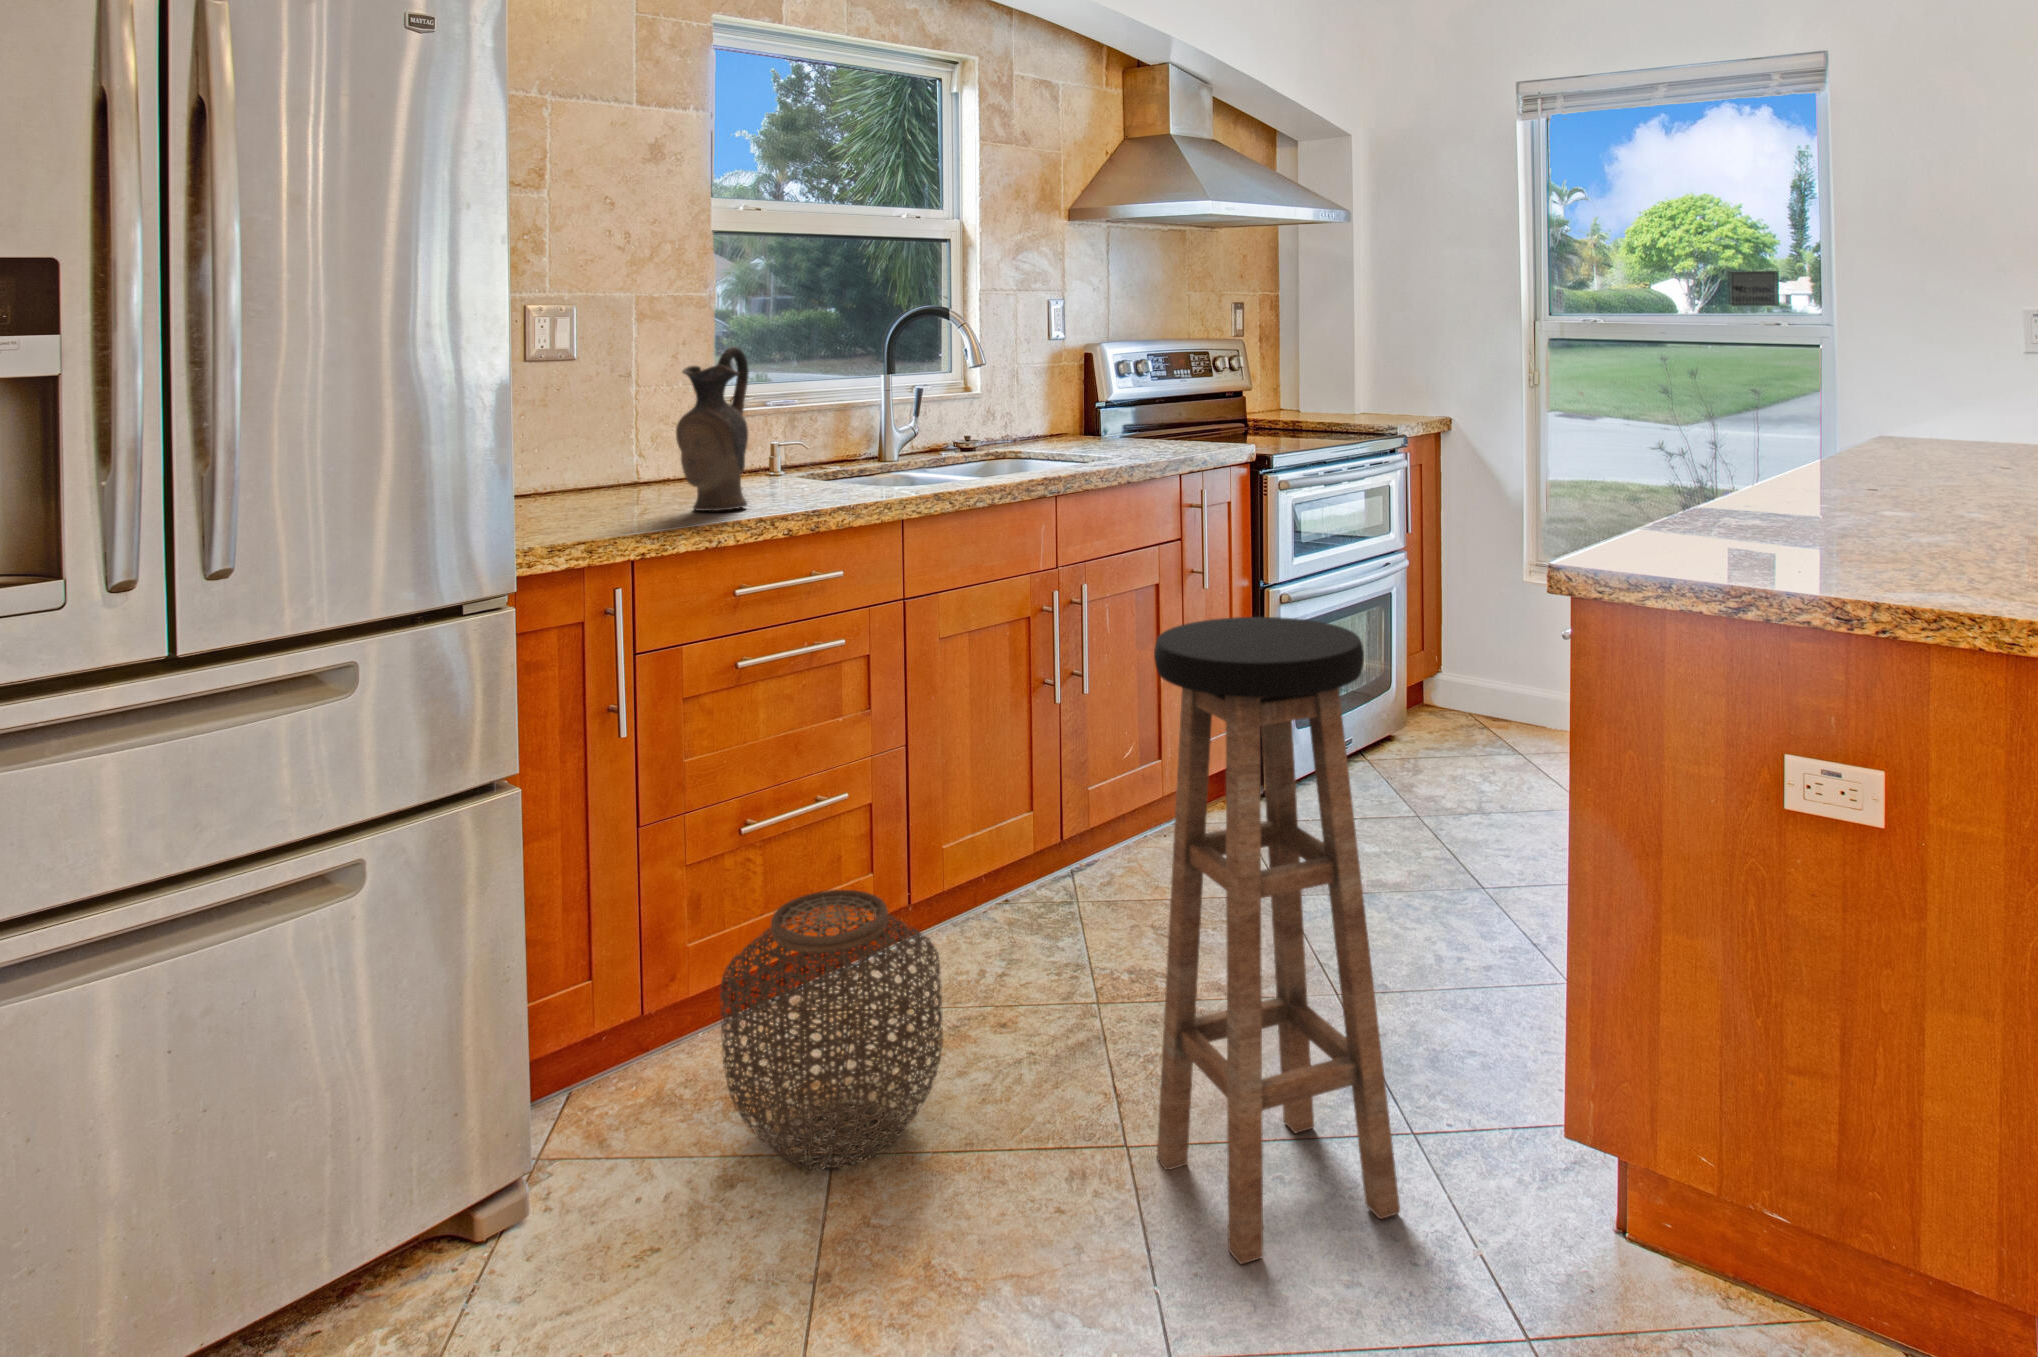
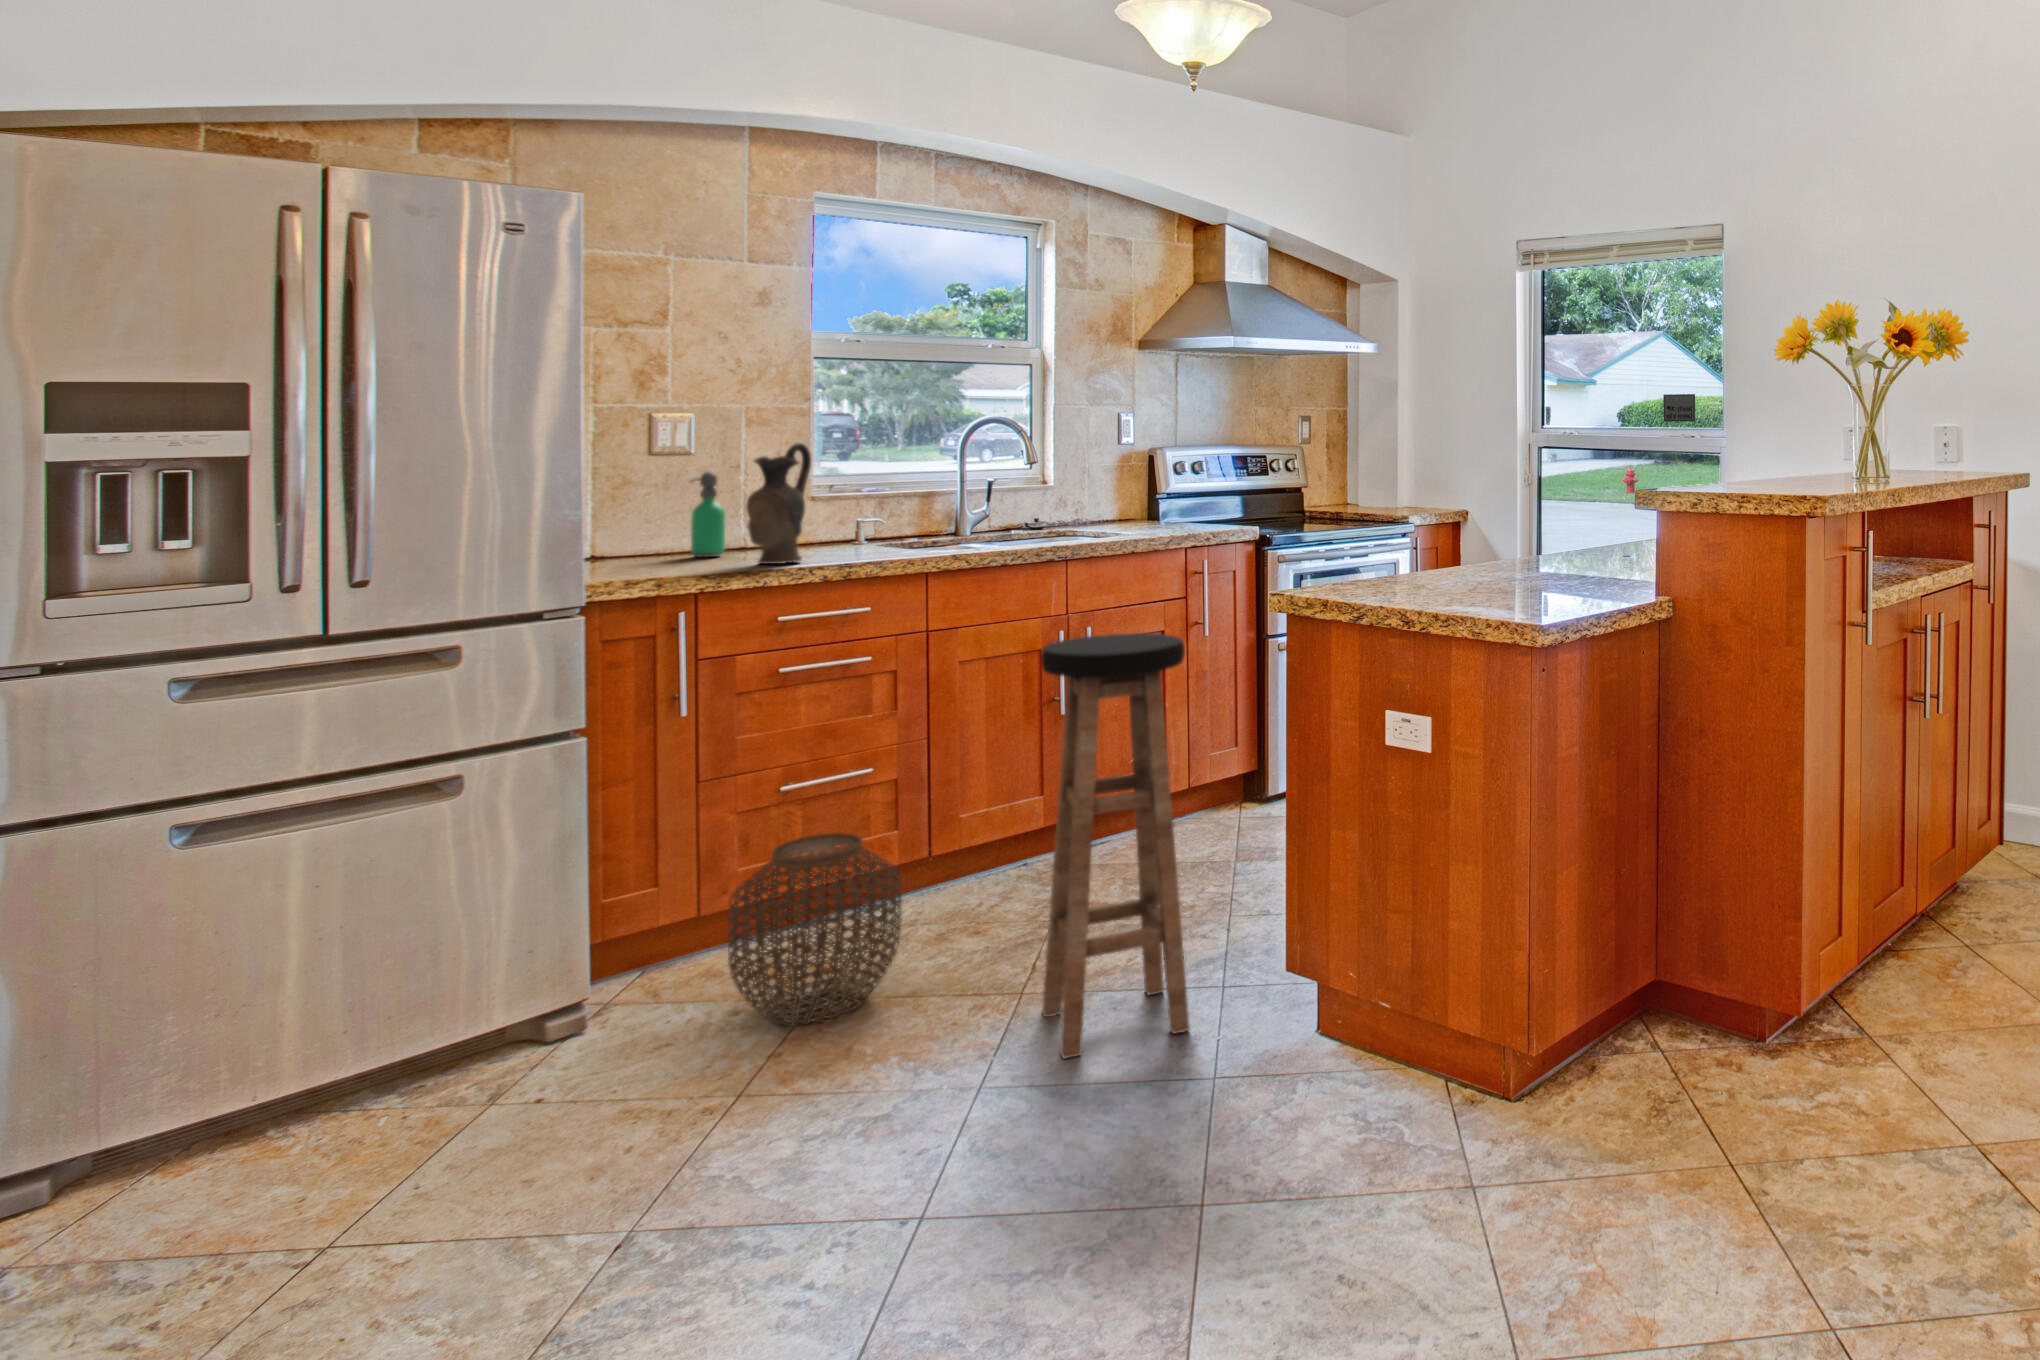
soap dispenser: none [594,387,638,500] -> present [691,472,725,557]

